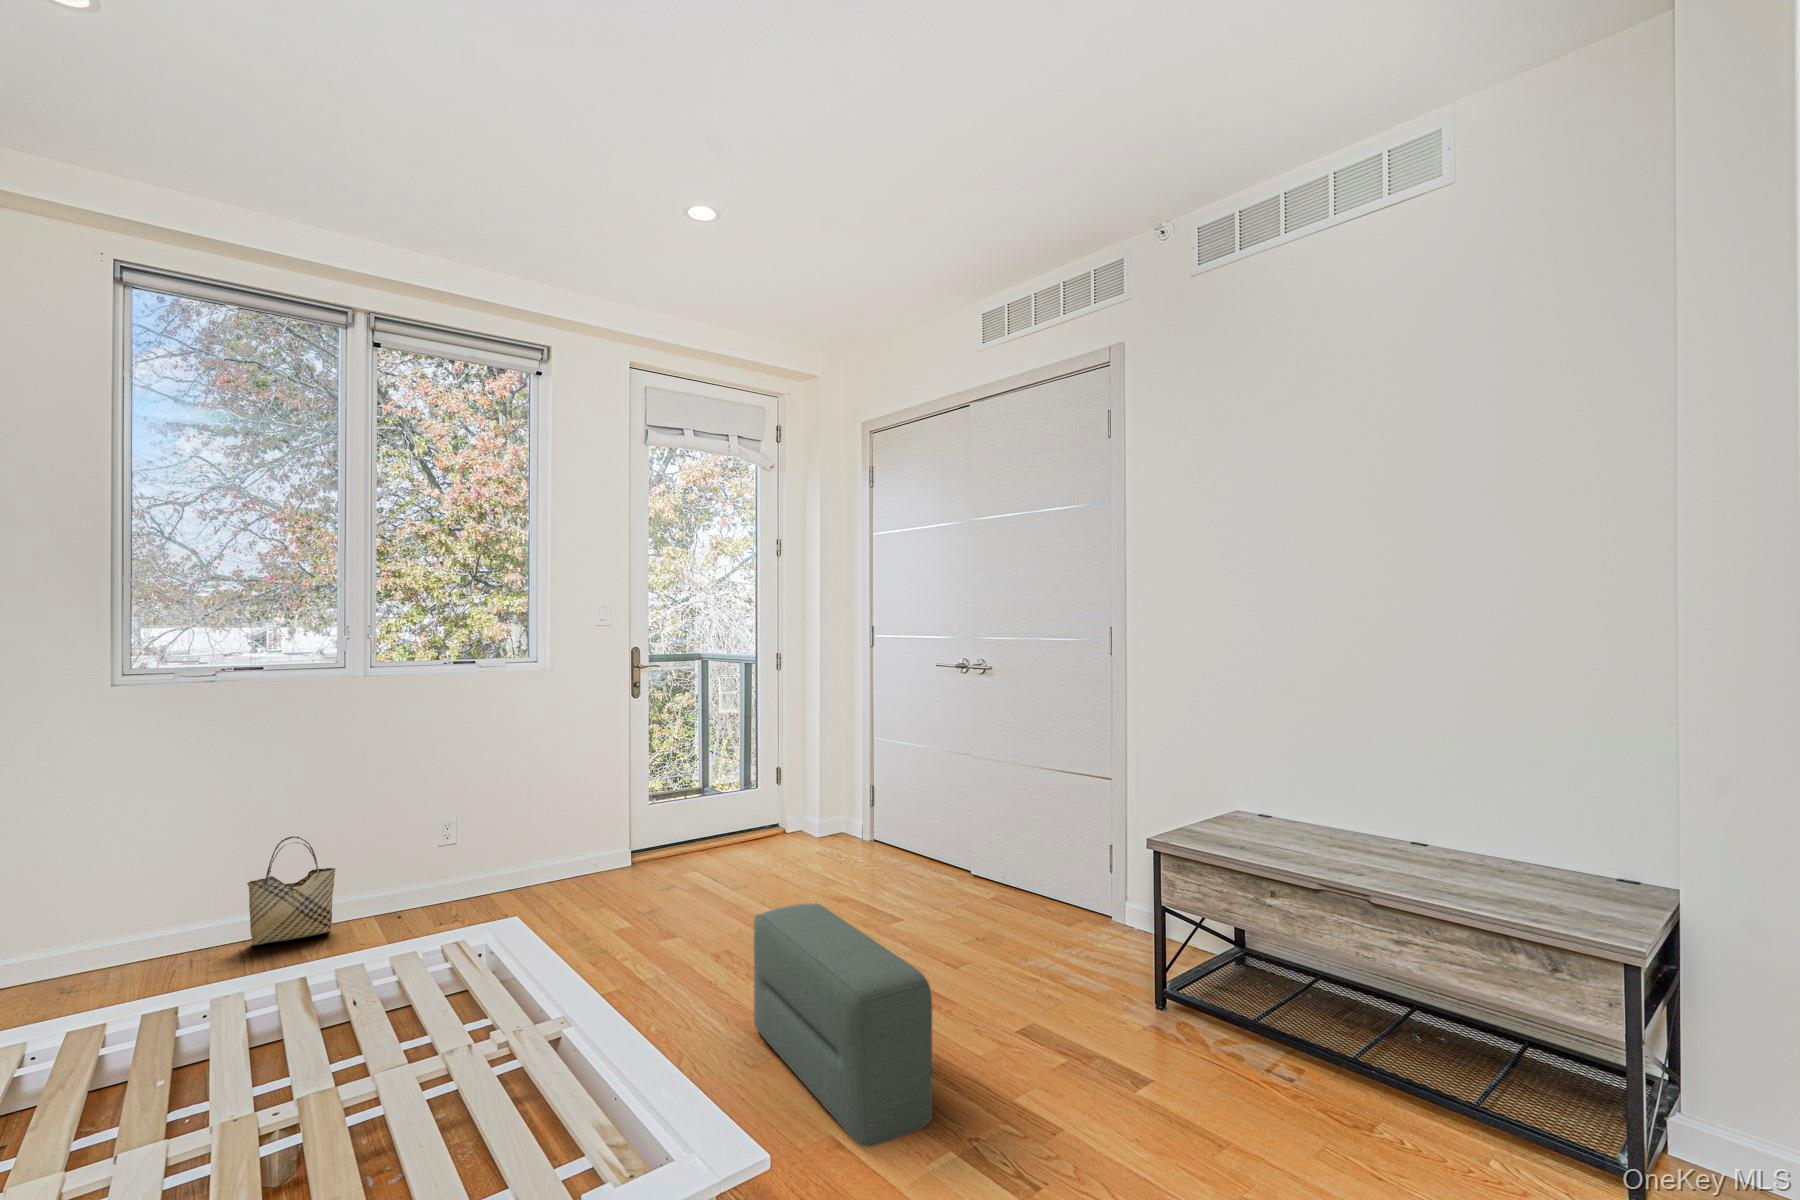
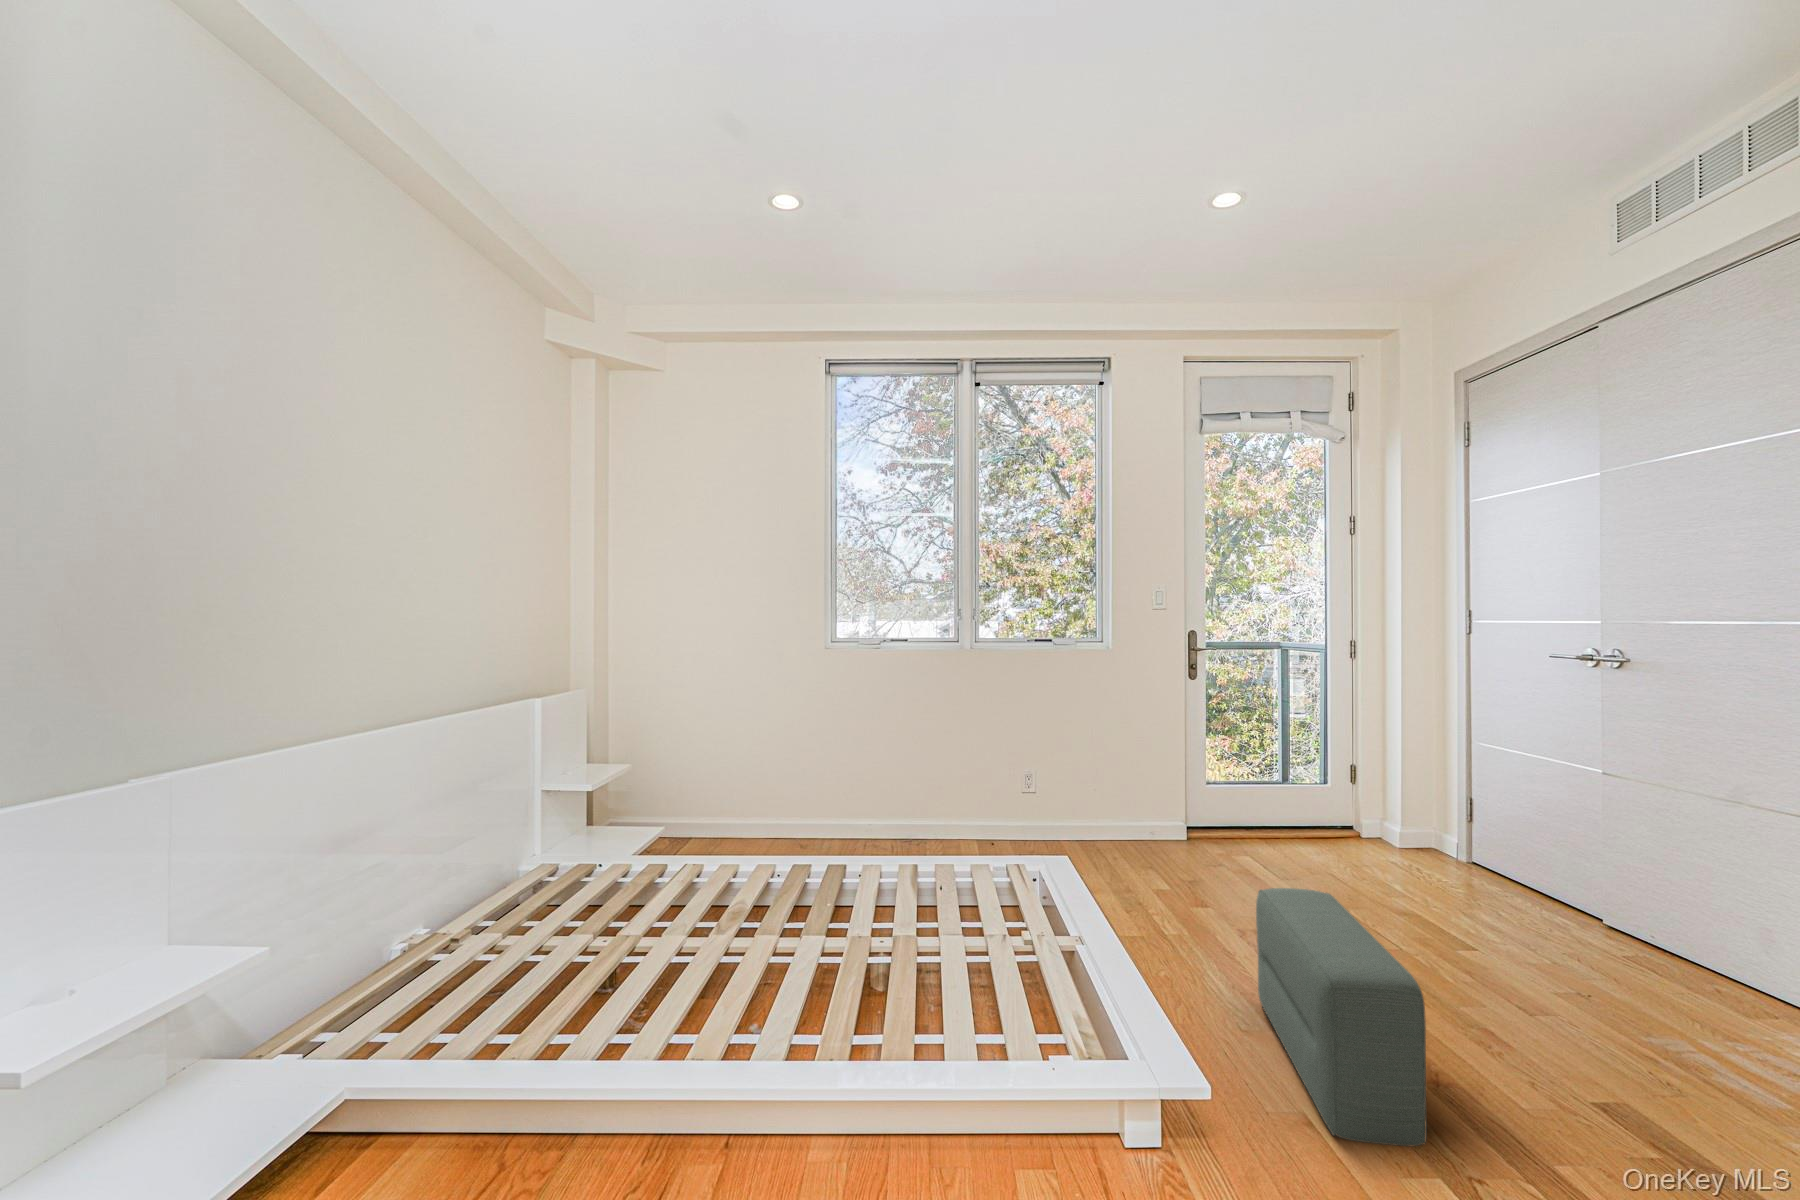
woven basket: present [247,836,336,945] -> none [899,766,953,842]

